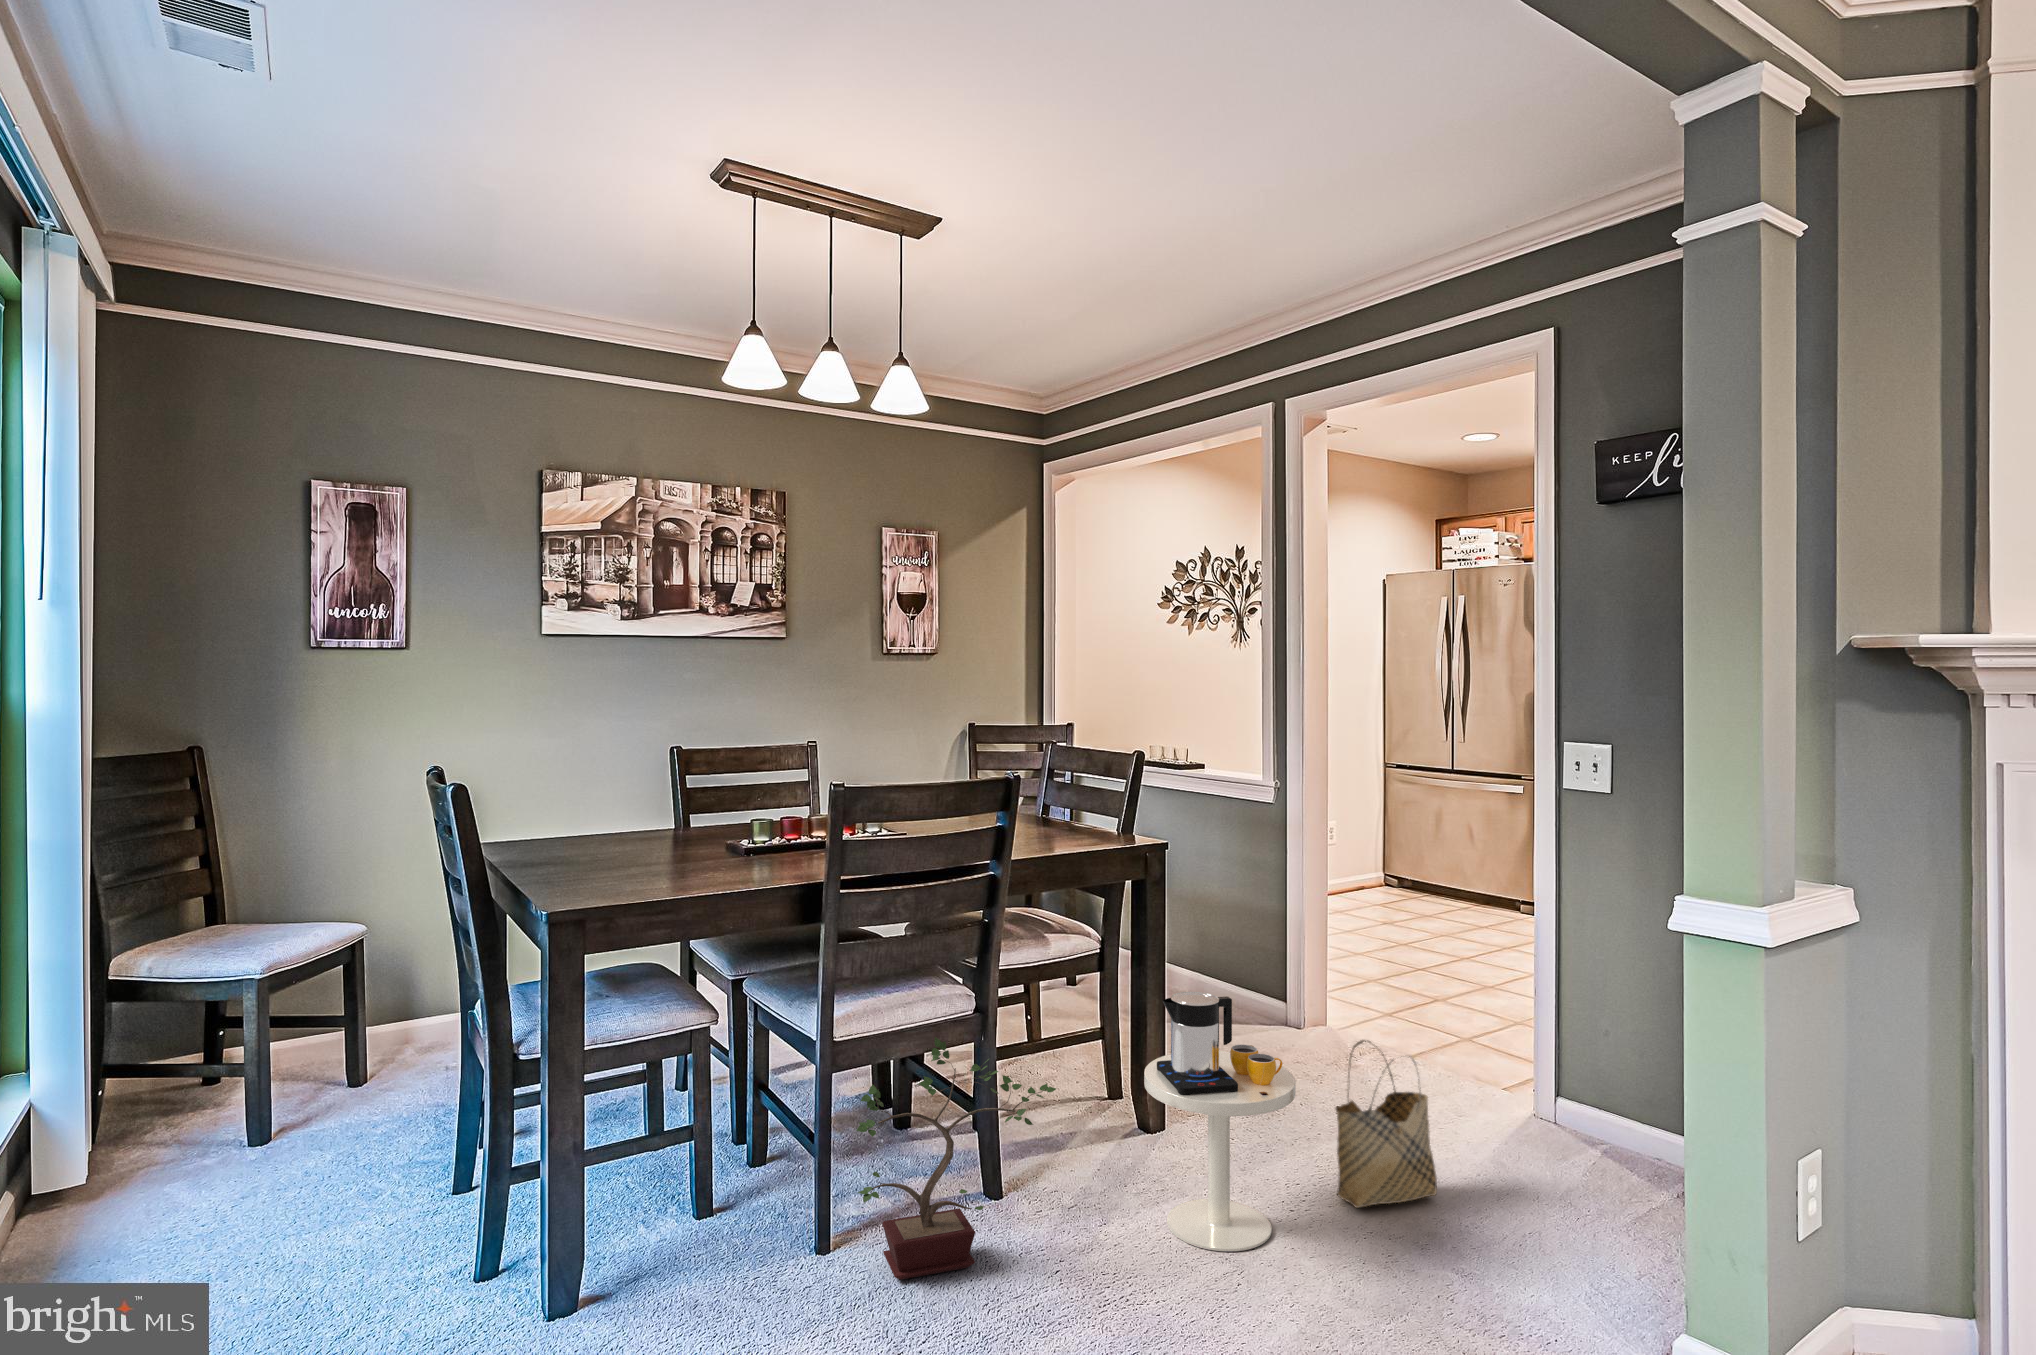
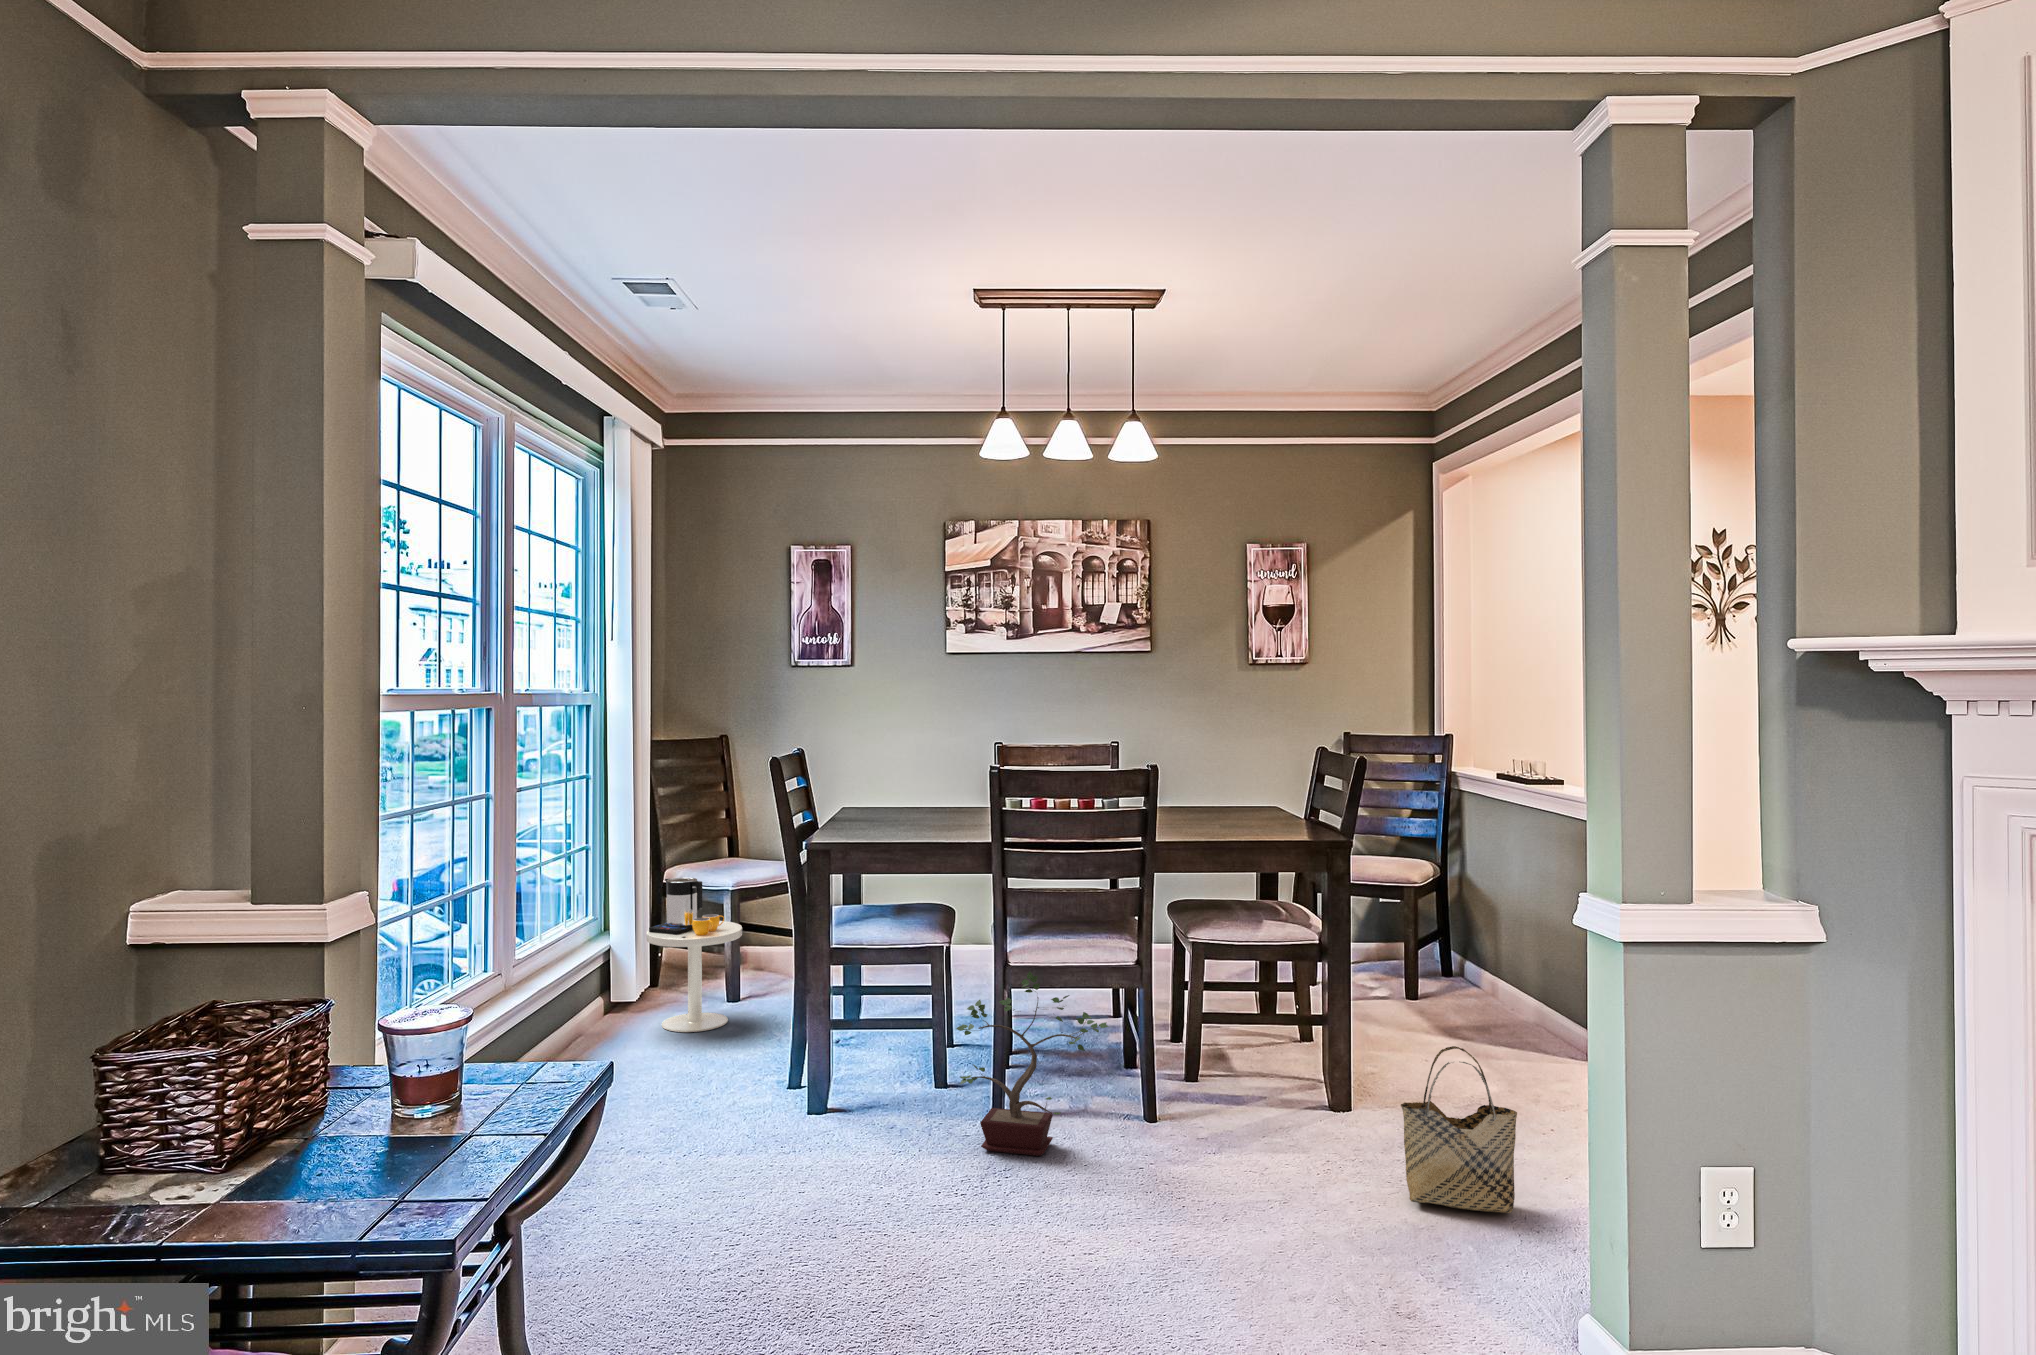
side table: present [1144,992,1296,1251] -> present [646,878,742,1032]

